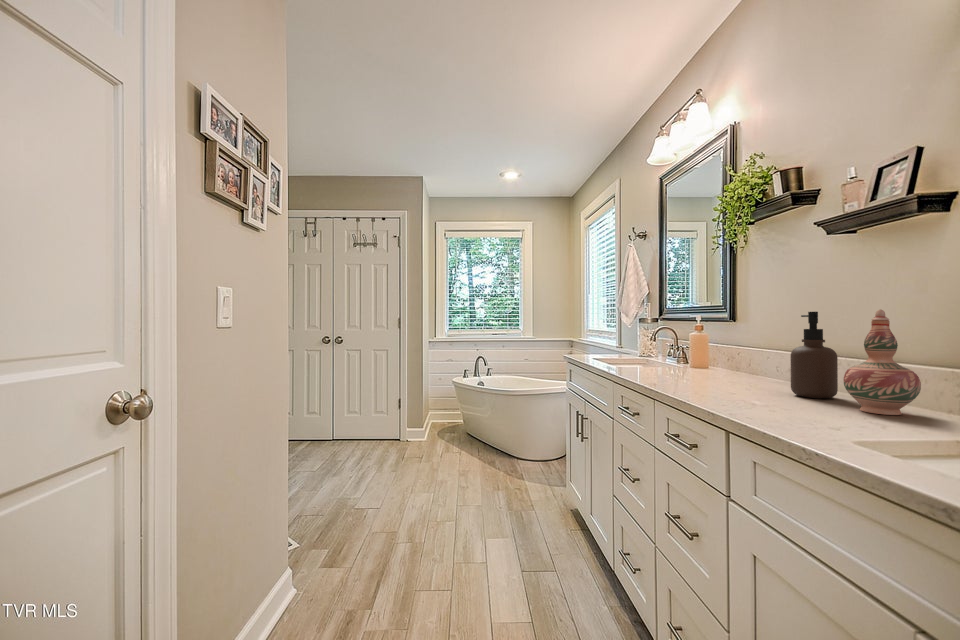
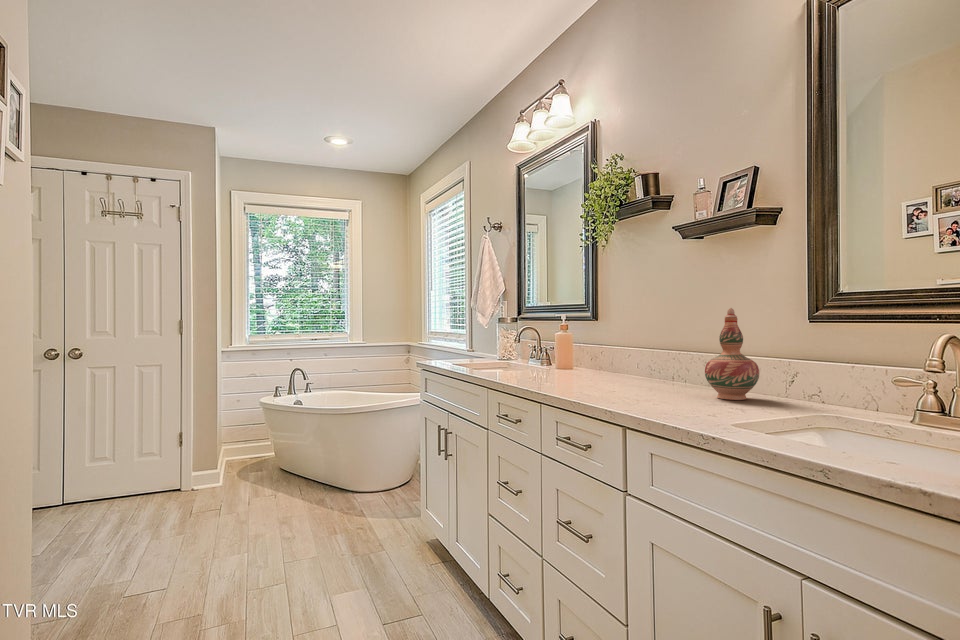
soap dispenser: present [791,312,838,398] -> none [658,310,695,390]

